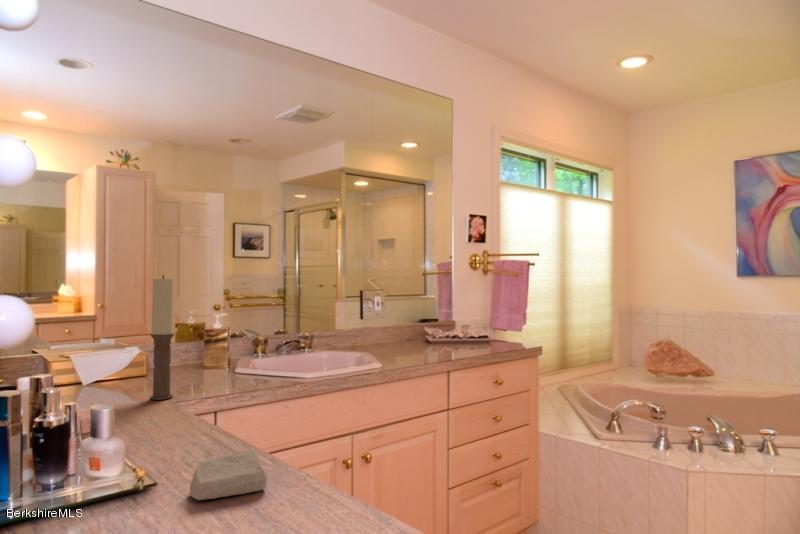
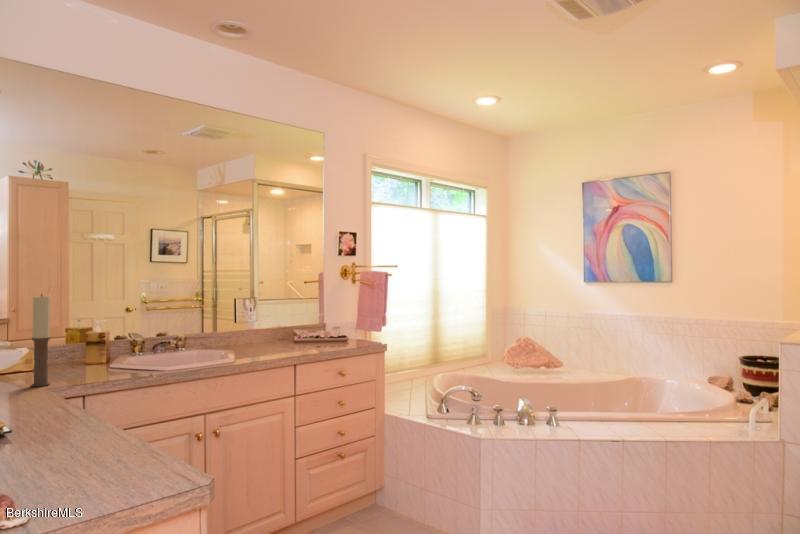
soap bar: present [189,450,267,500] -> none [33,409,83,435]

